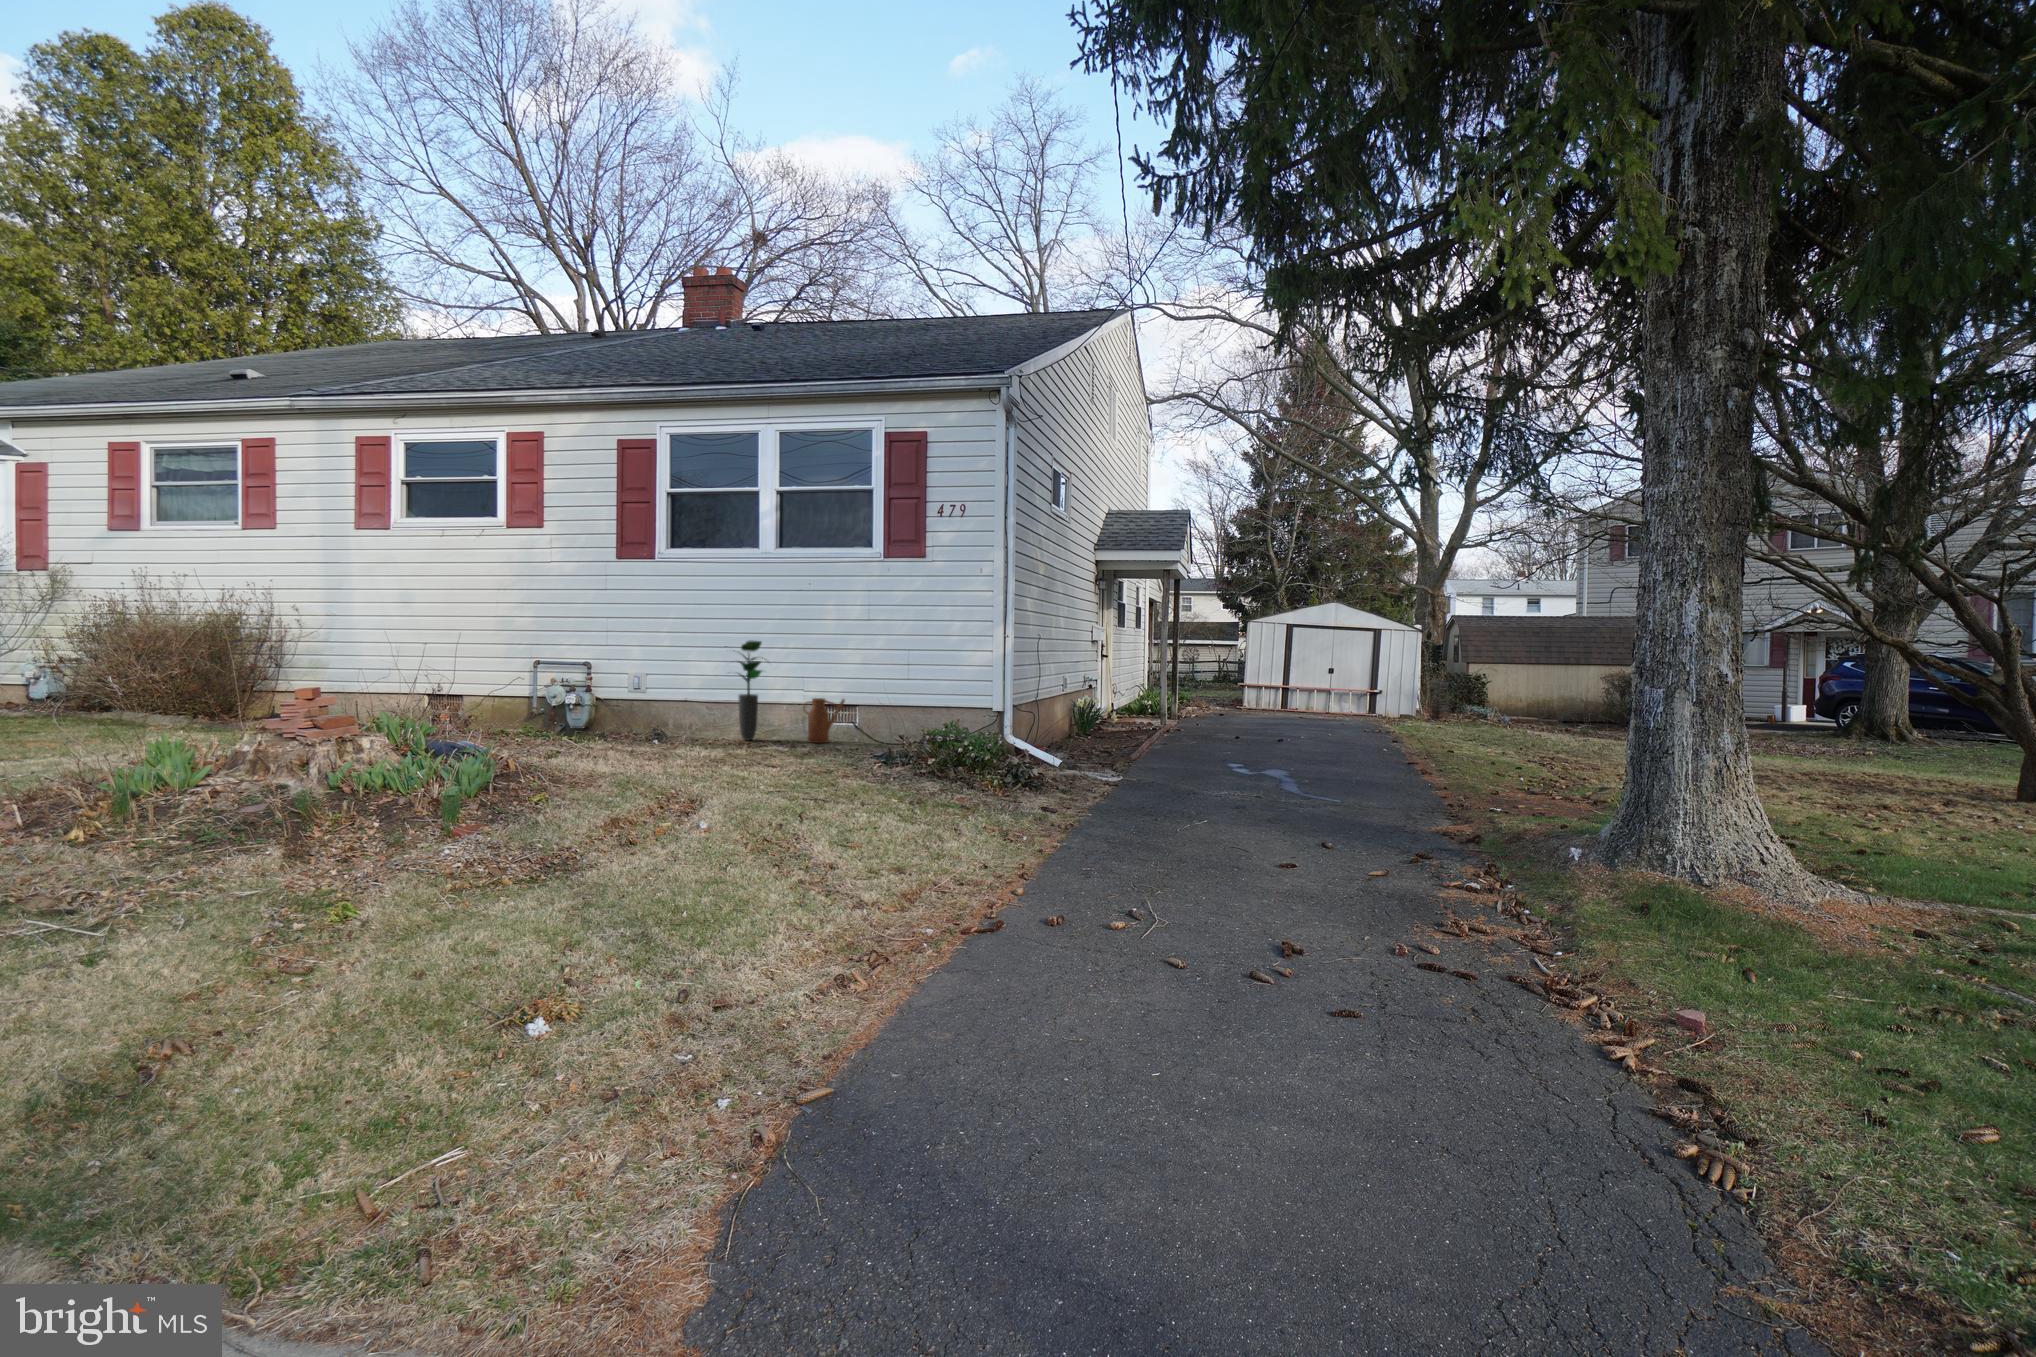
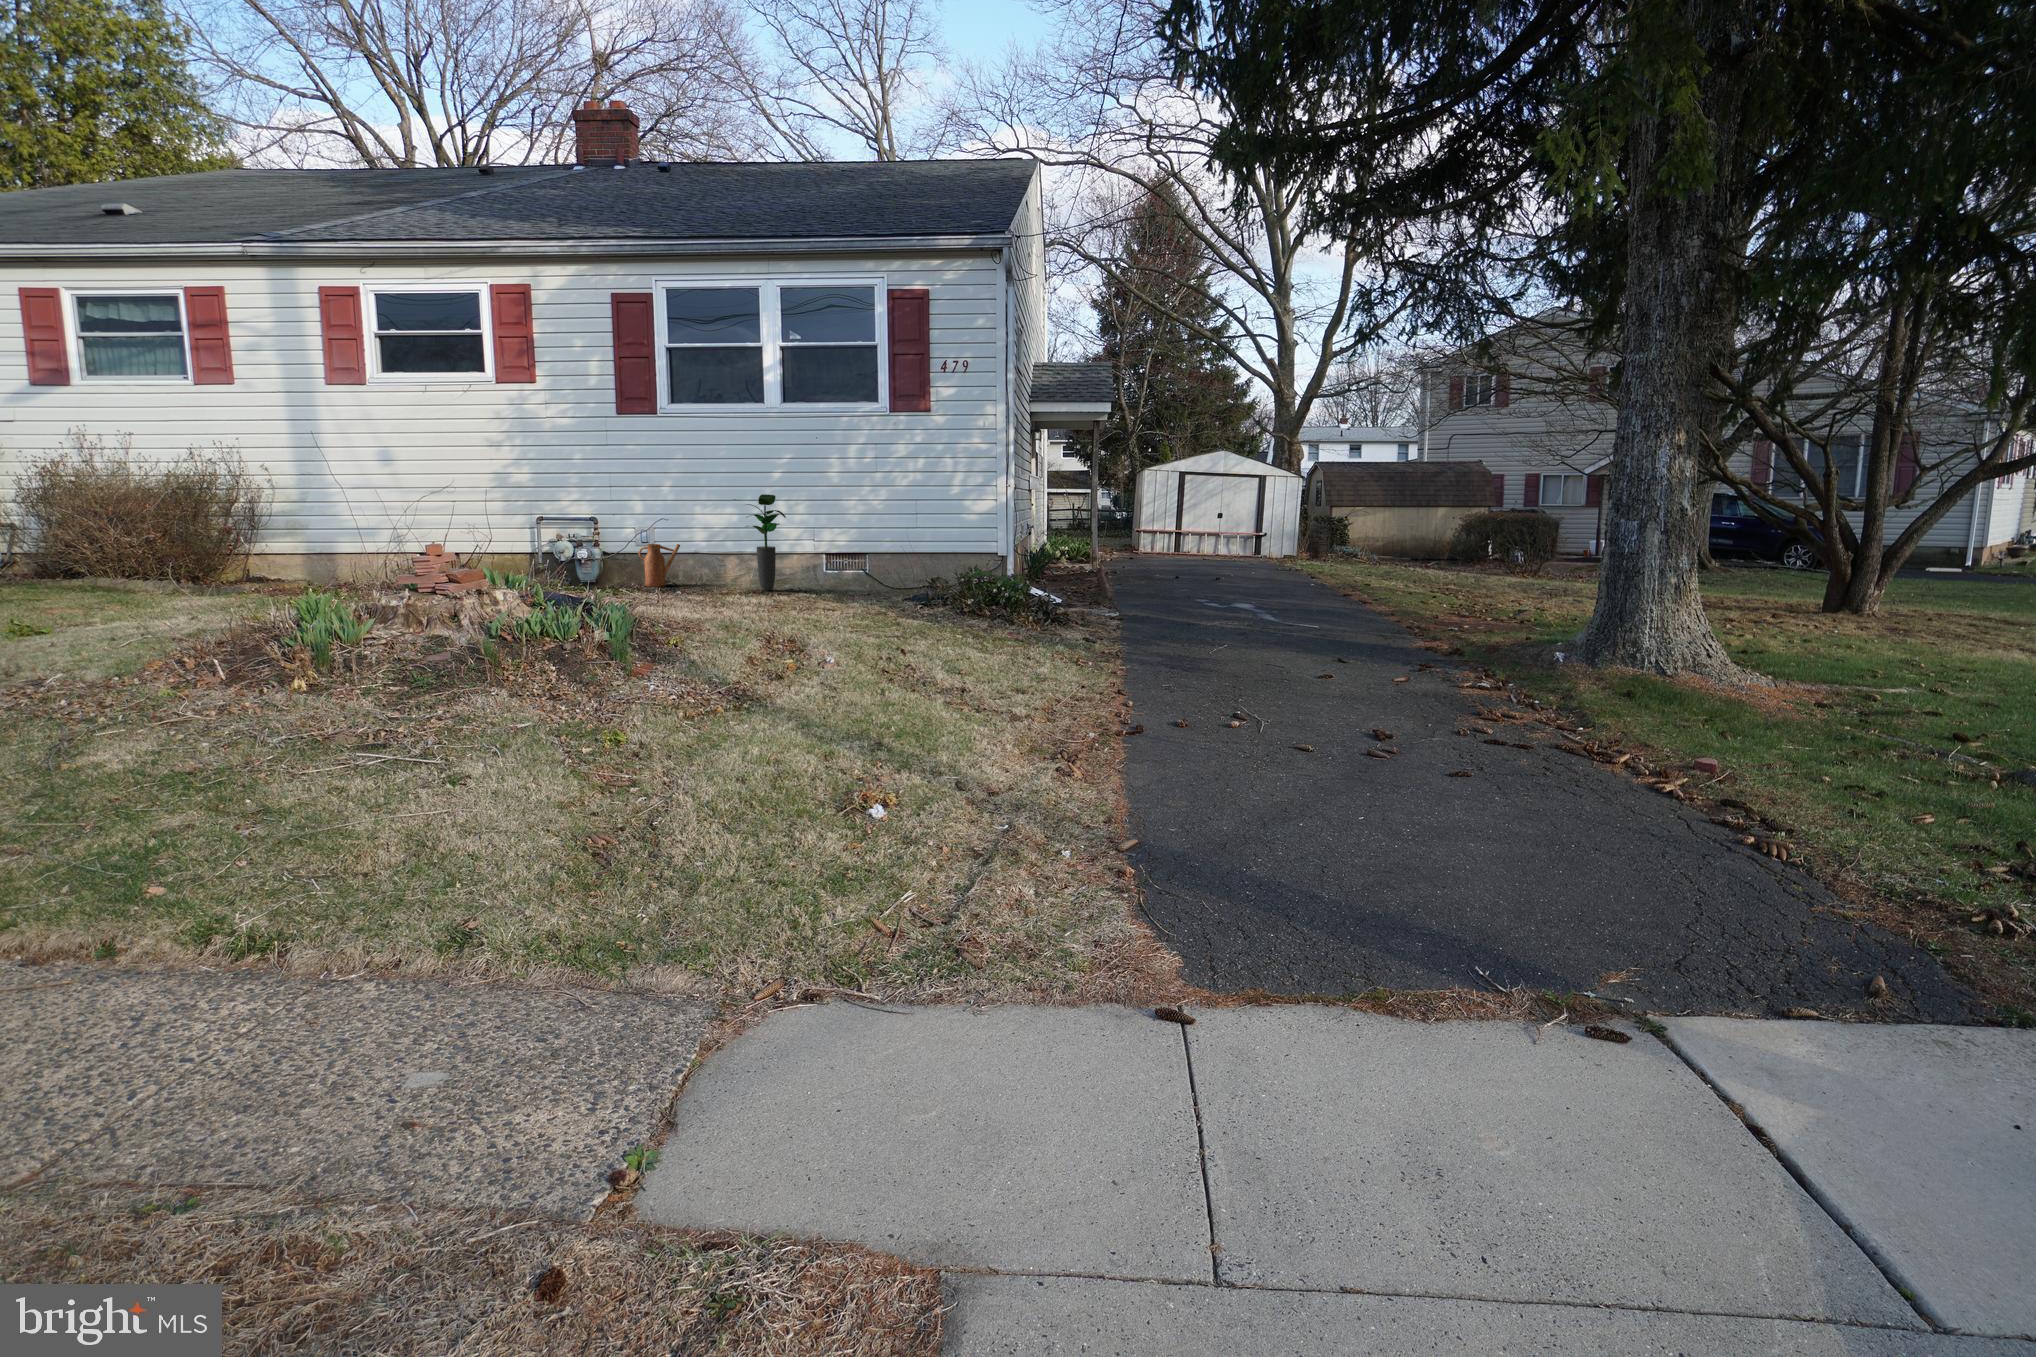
watering can: present [803,698,845,743] -> present [639,544,680,587]

